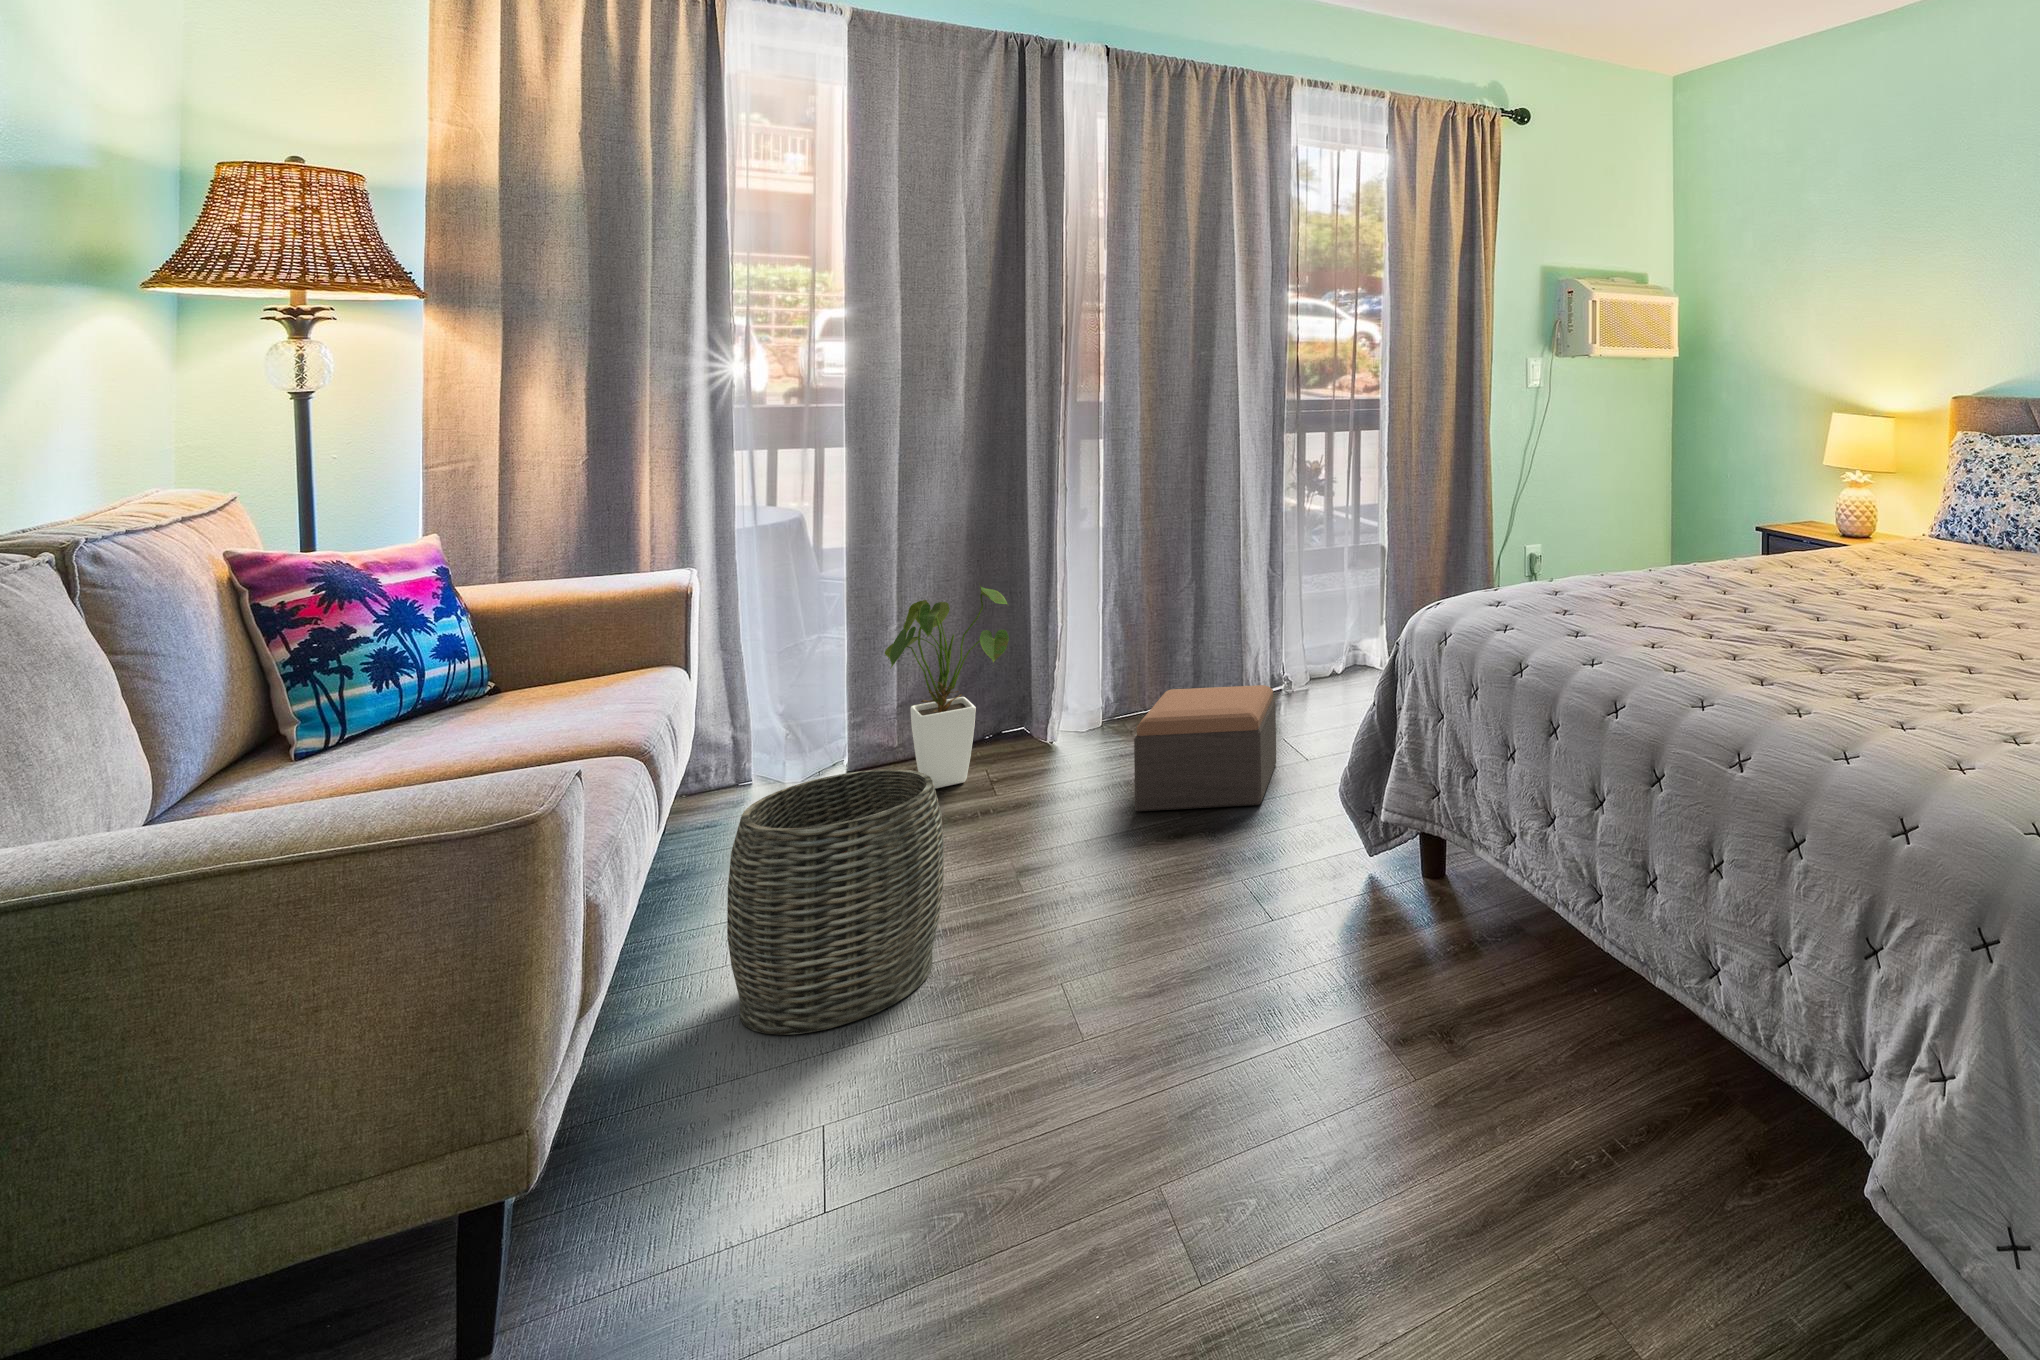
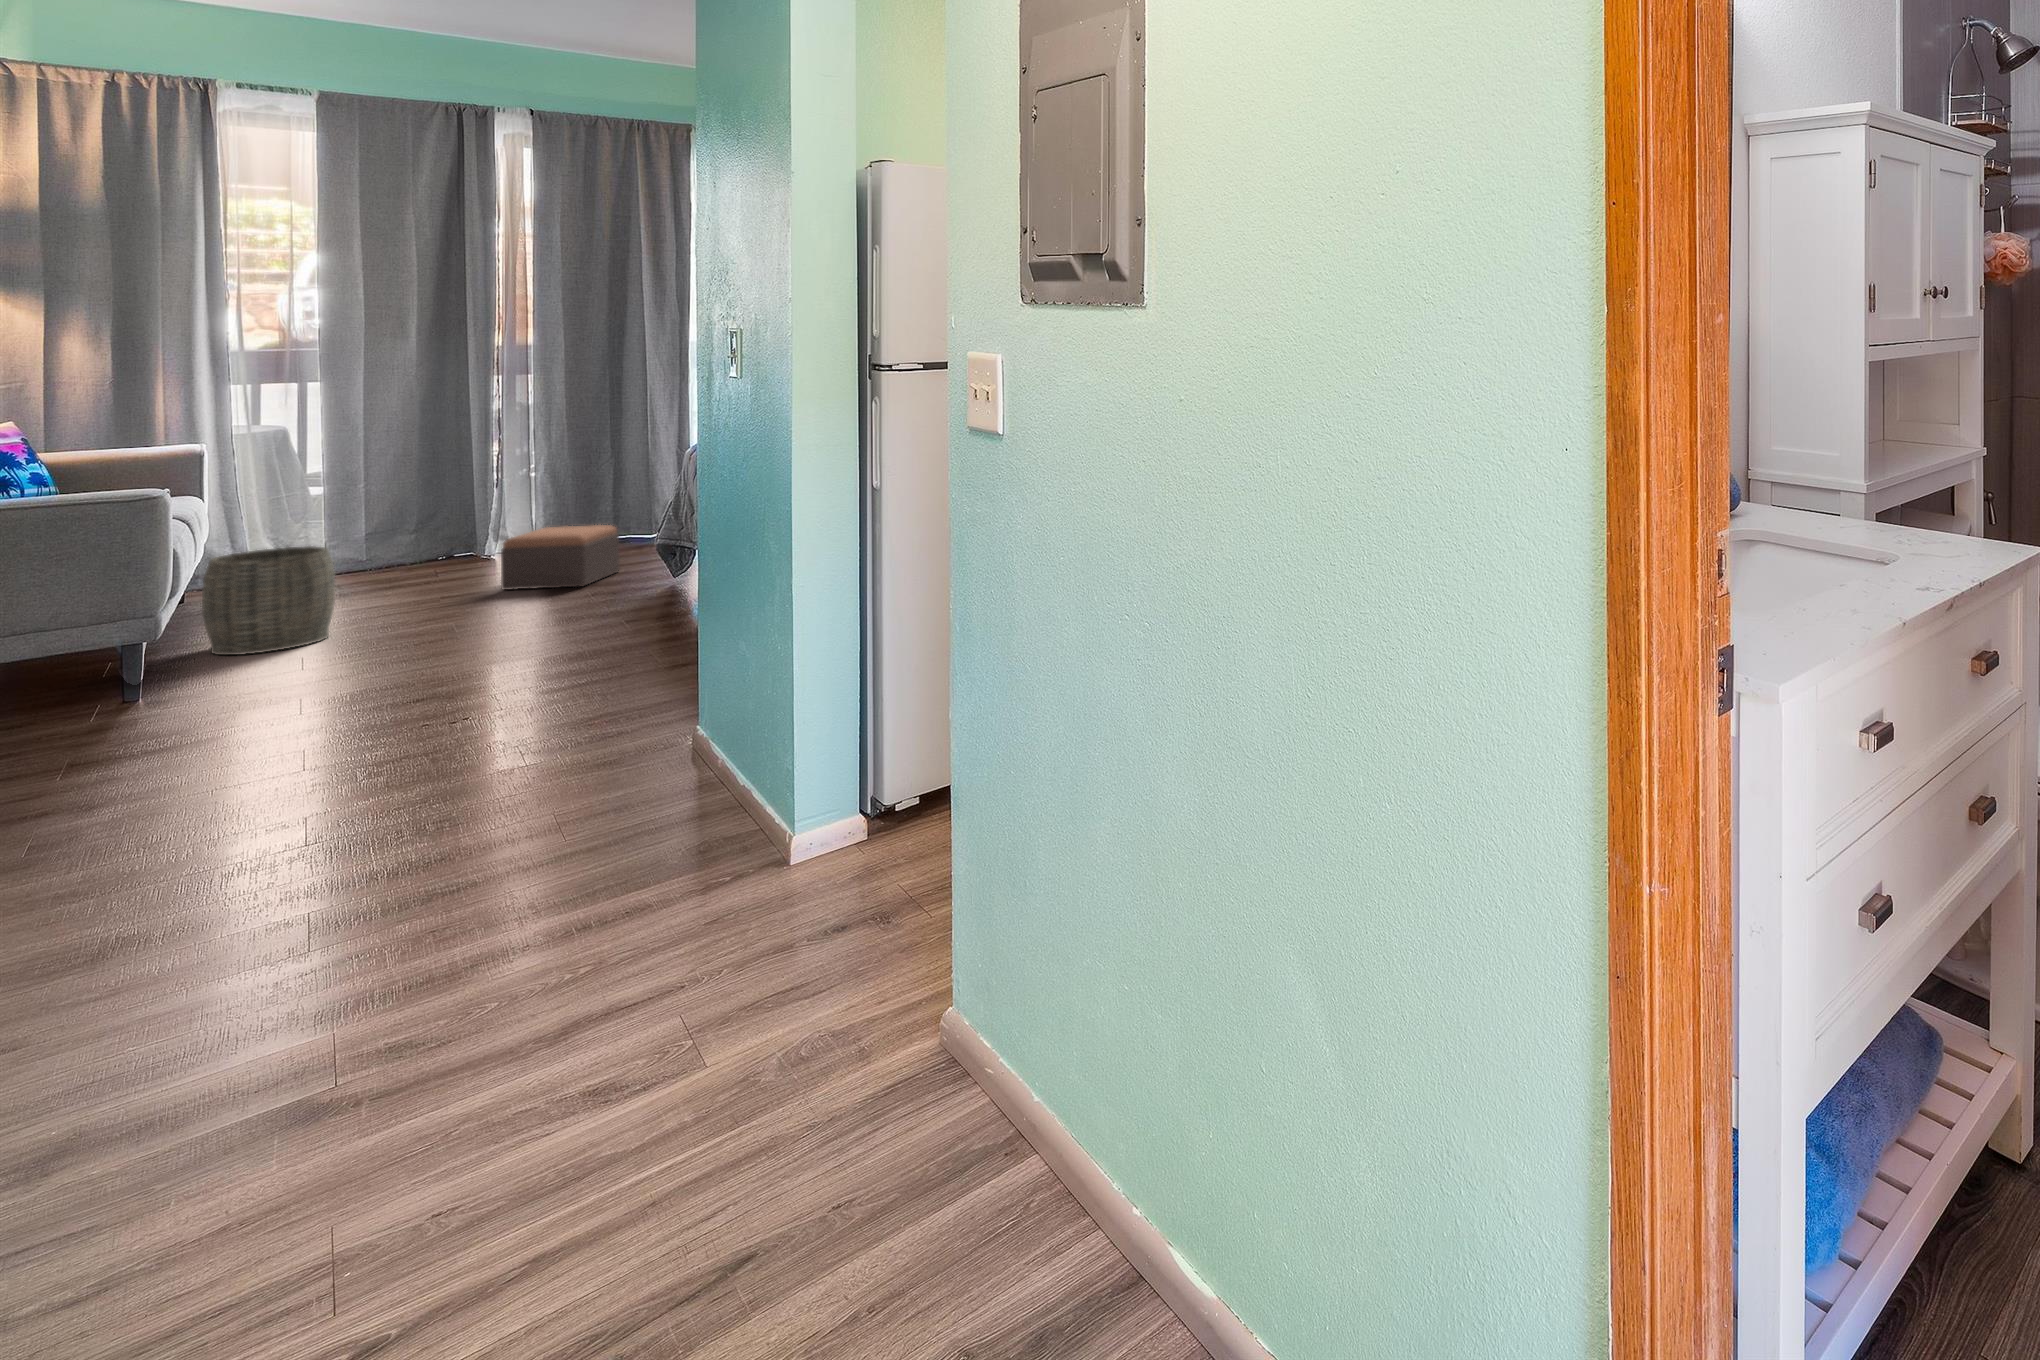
house plant: present [885,585,1009,789] -> none [342,465,445,585]

